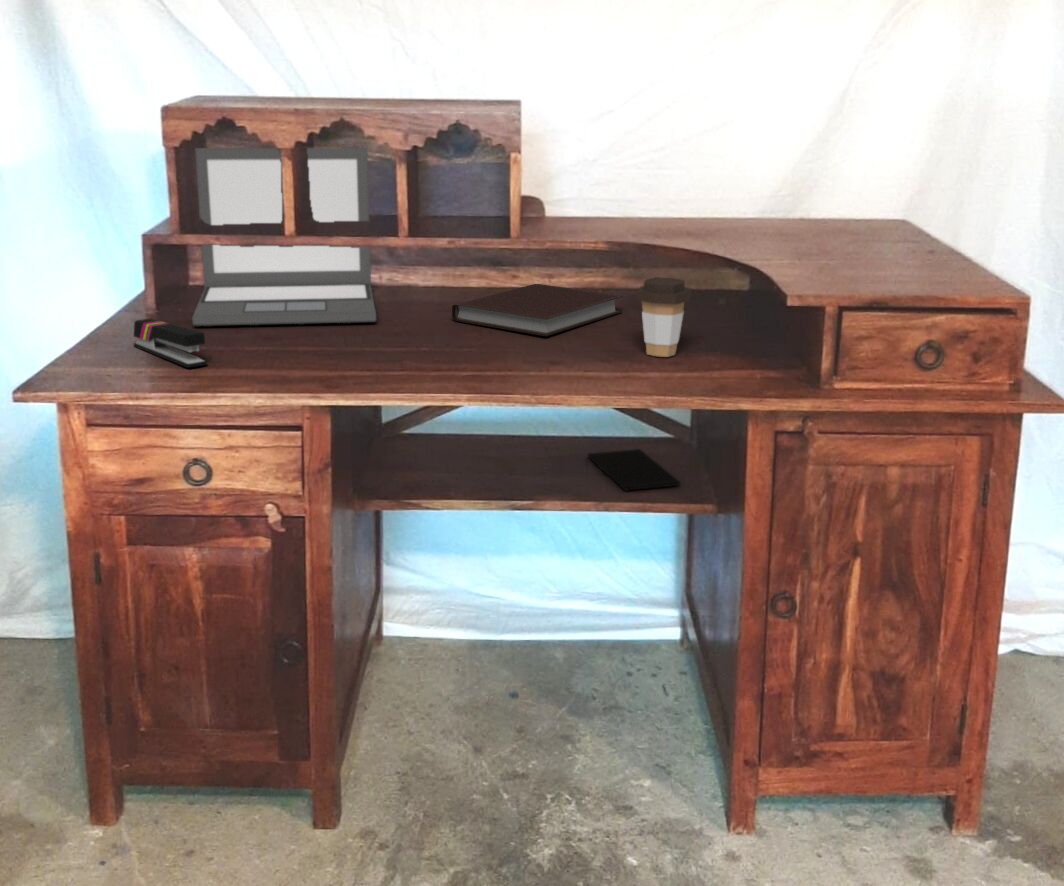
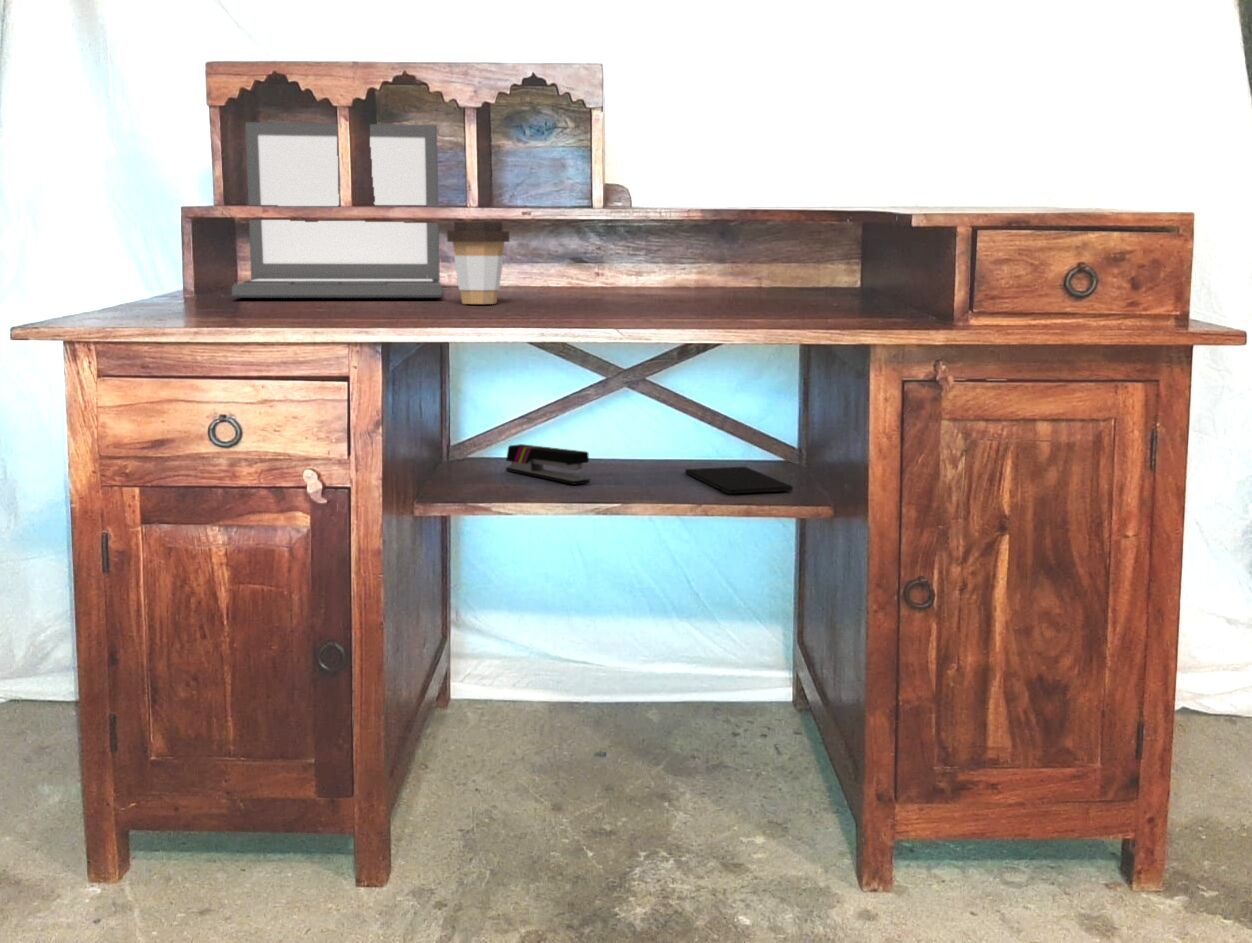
coffee cup: present [637,277,690,357] -> present [447,222,509,304]
notebook: present [452,284,623,336] -> none [529,277,723,303]
stapler: present [133,319,207,367] -> present [506,444,590,484]

